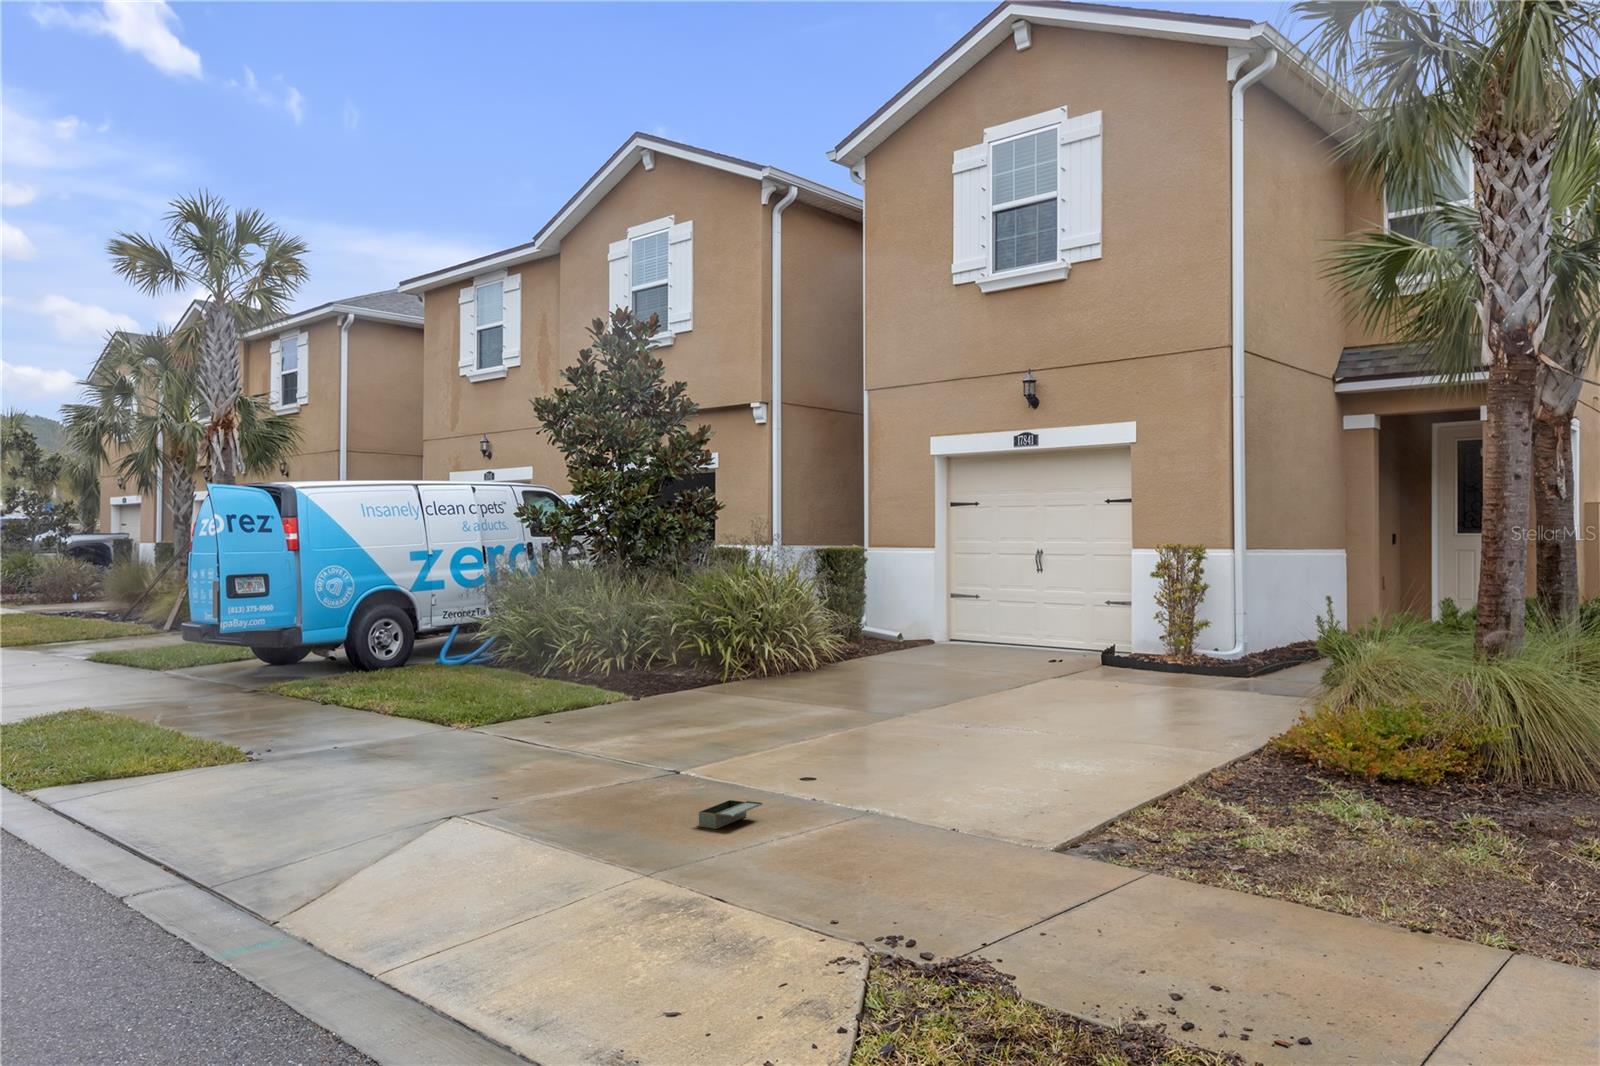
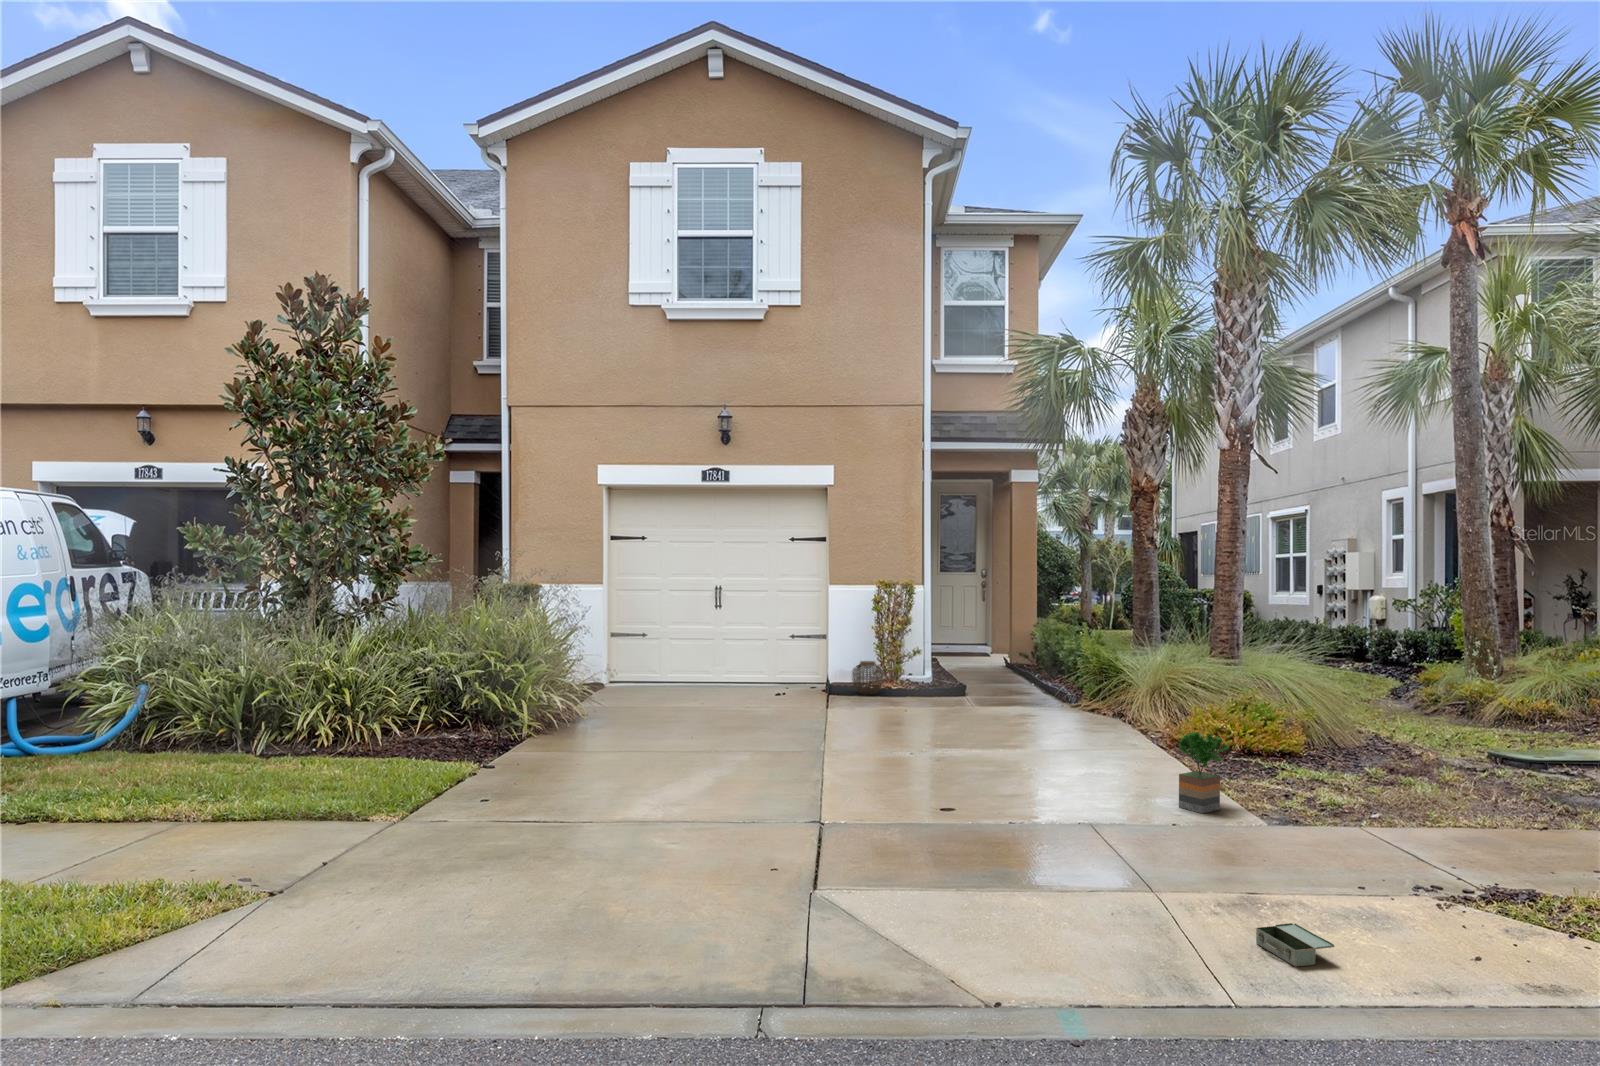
woven basket: none [1133,628,1167,664] -> present [853,661,883,694]
potted tree: none [1048,674,1111,761] -> present [1179,732,1228,813]

